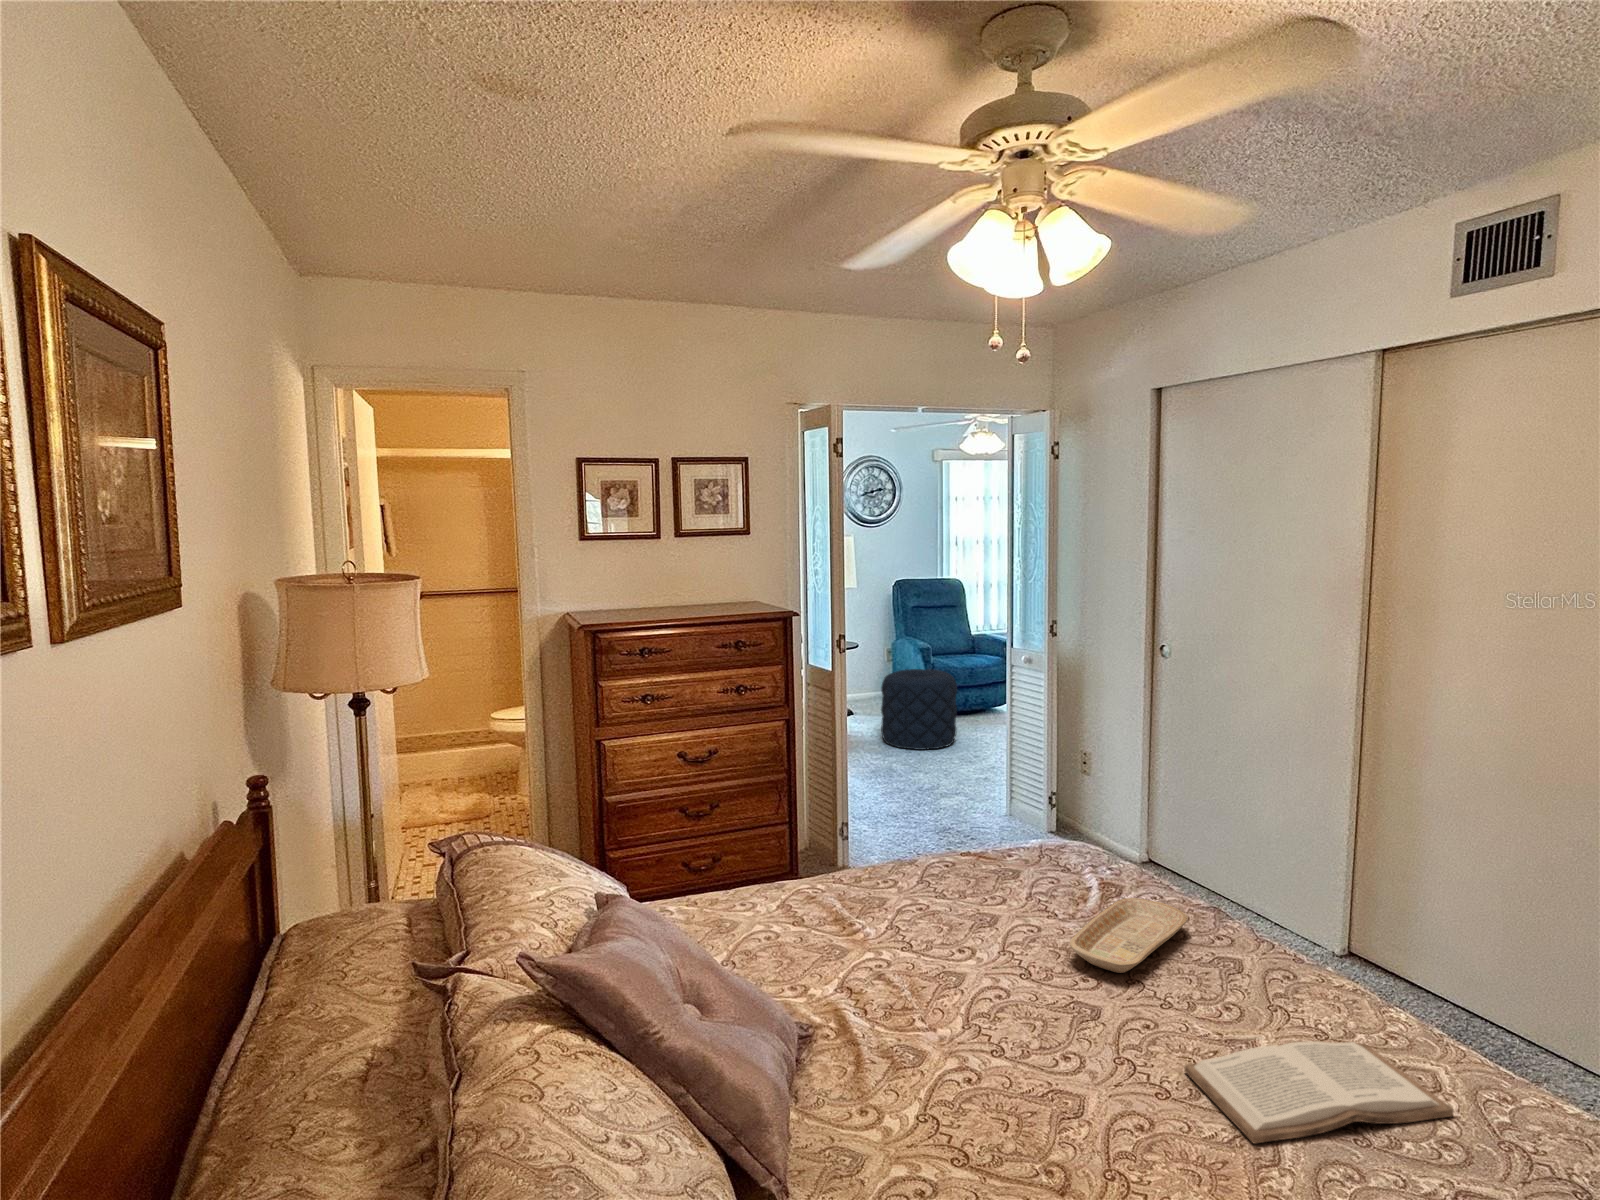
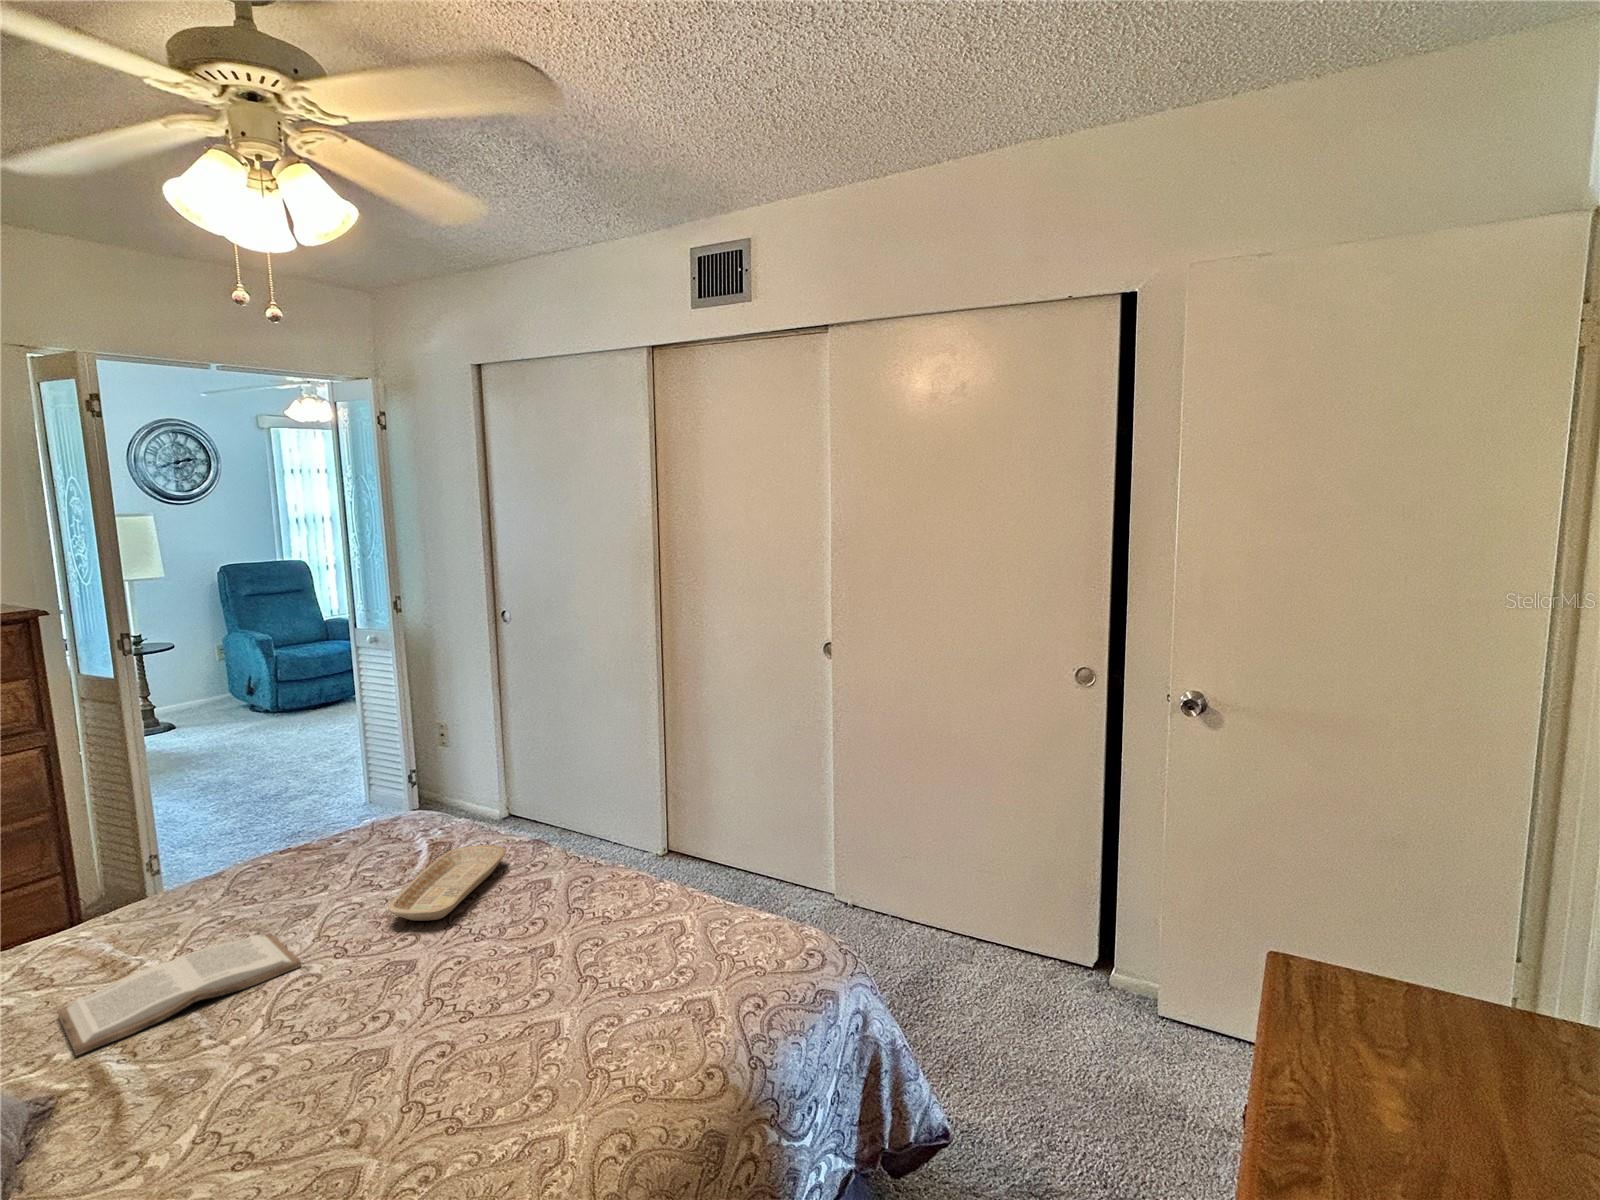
pouf: present [881,669,957,750] -> none [205,664,310,758]
book: present [1185,1042,1454,1143] -> present [57,933,301,1055]

